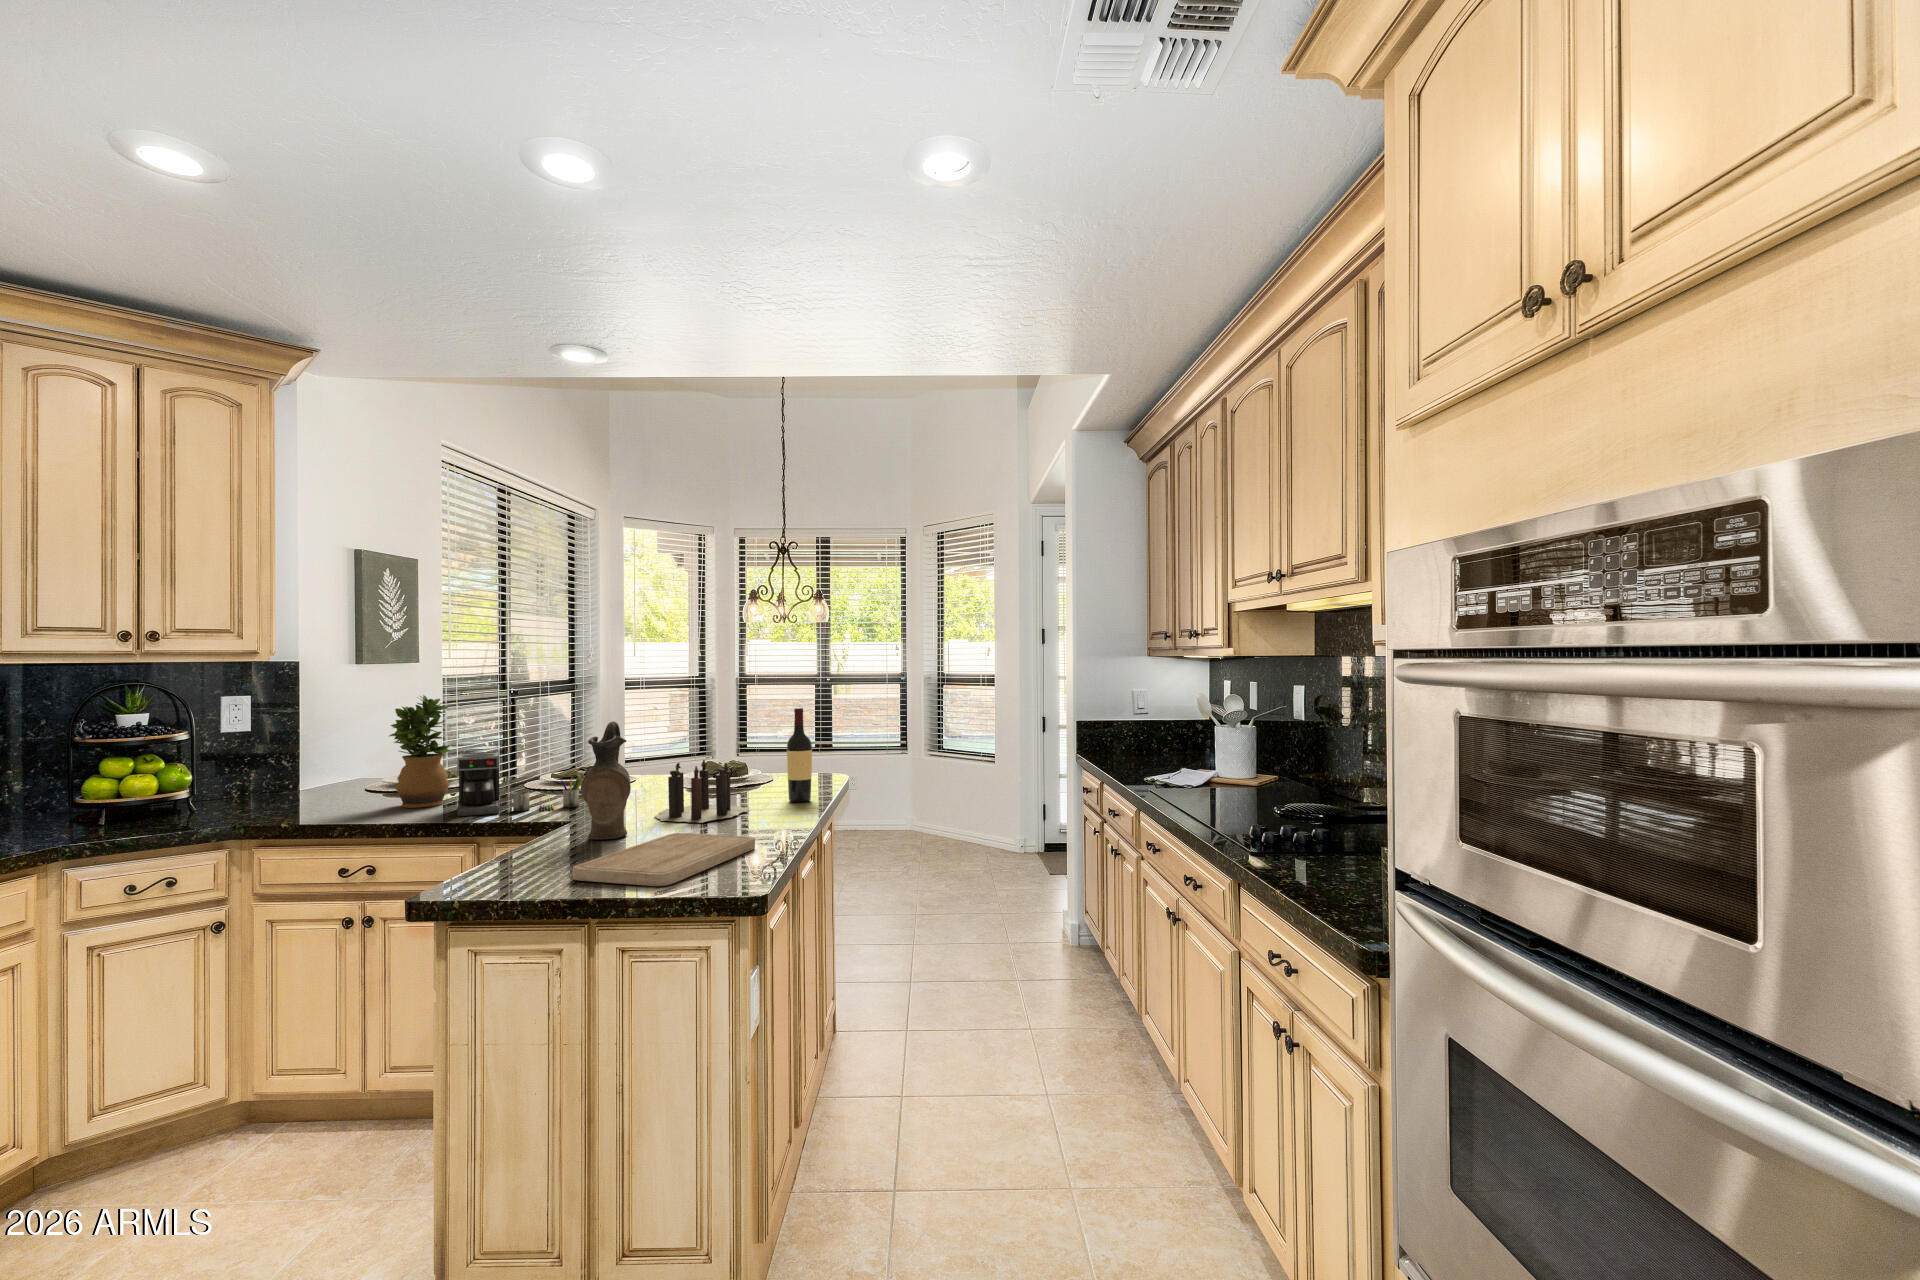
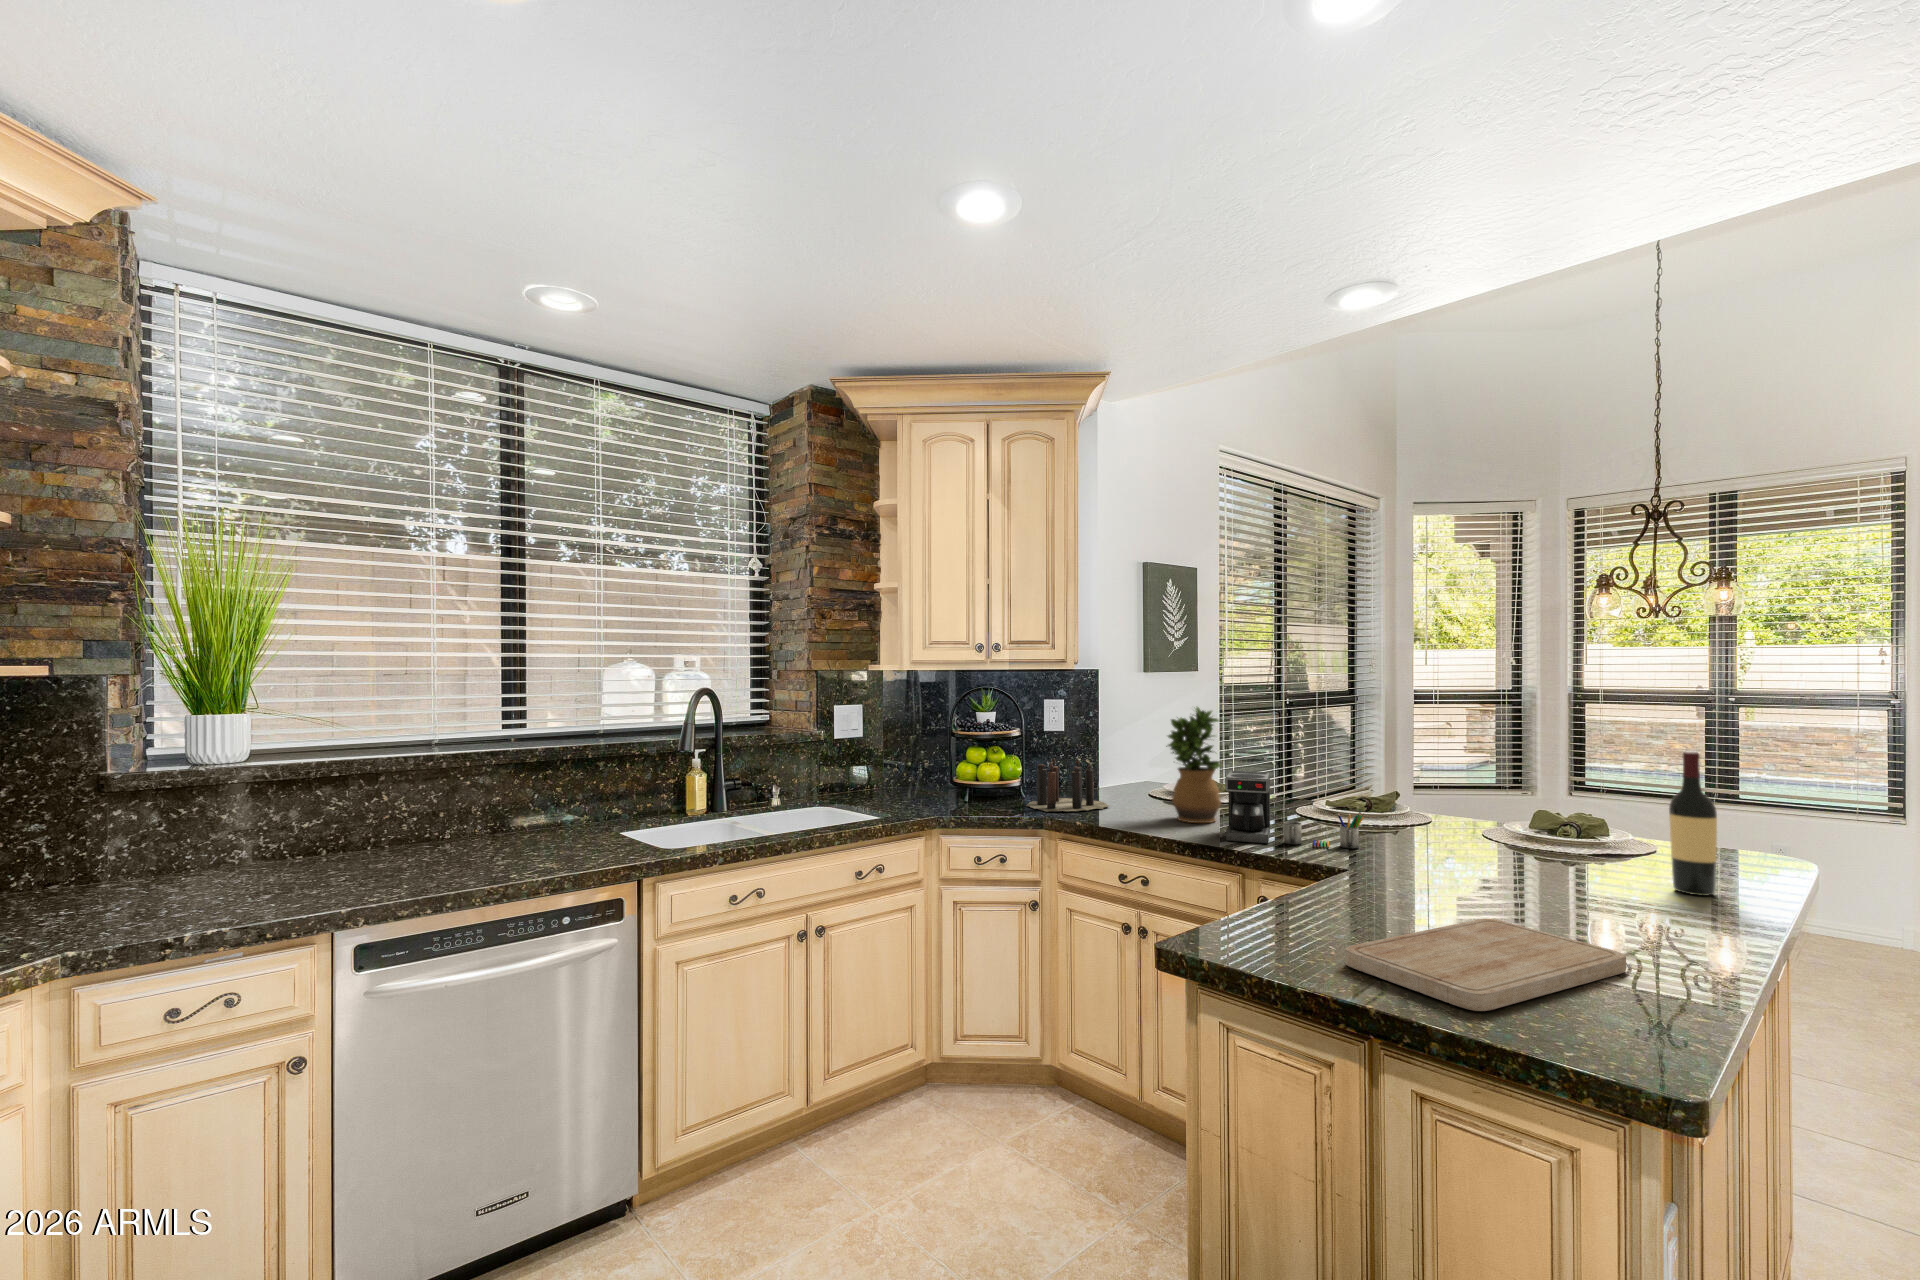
ceramic pitcher: present [581,721,631,839] -> none [1358,754,1423,907]
candle: present [655,760,749,823] -> present [1026,758,1109,812]

